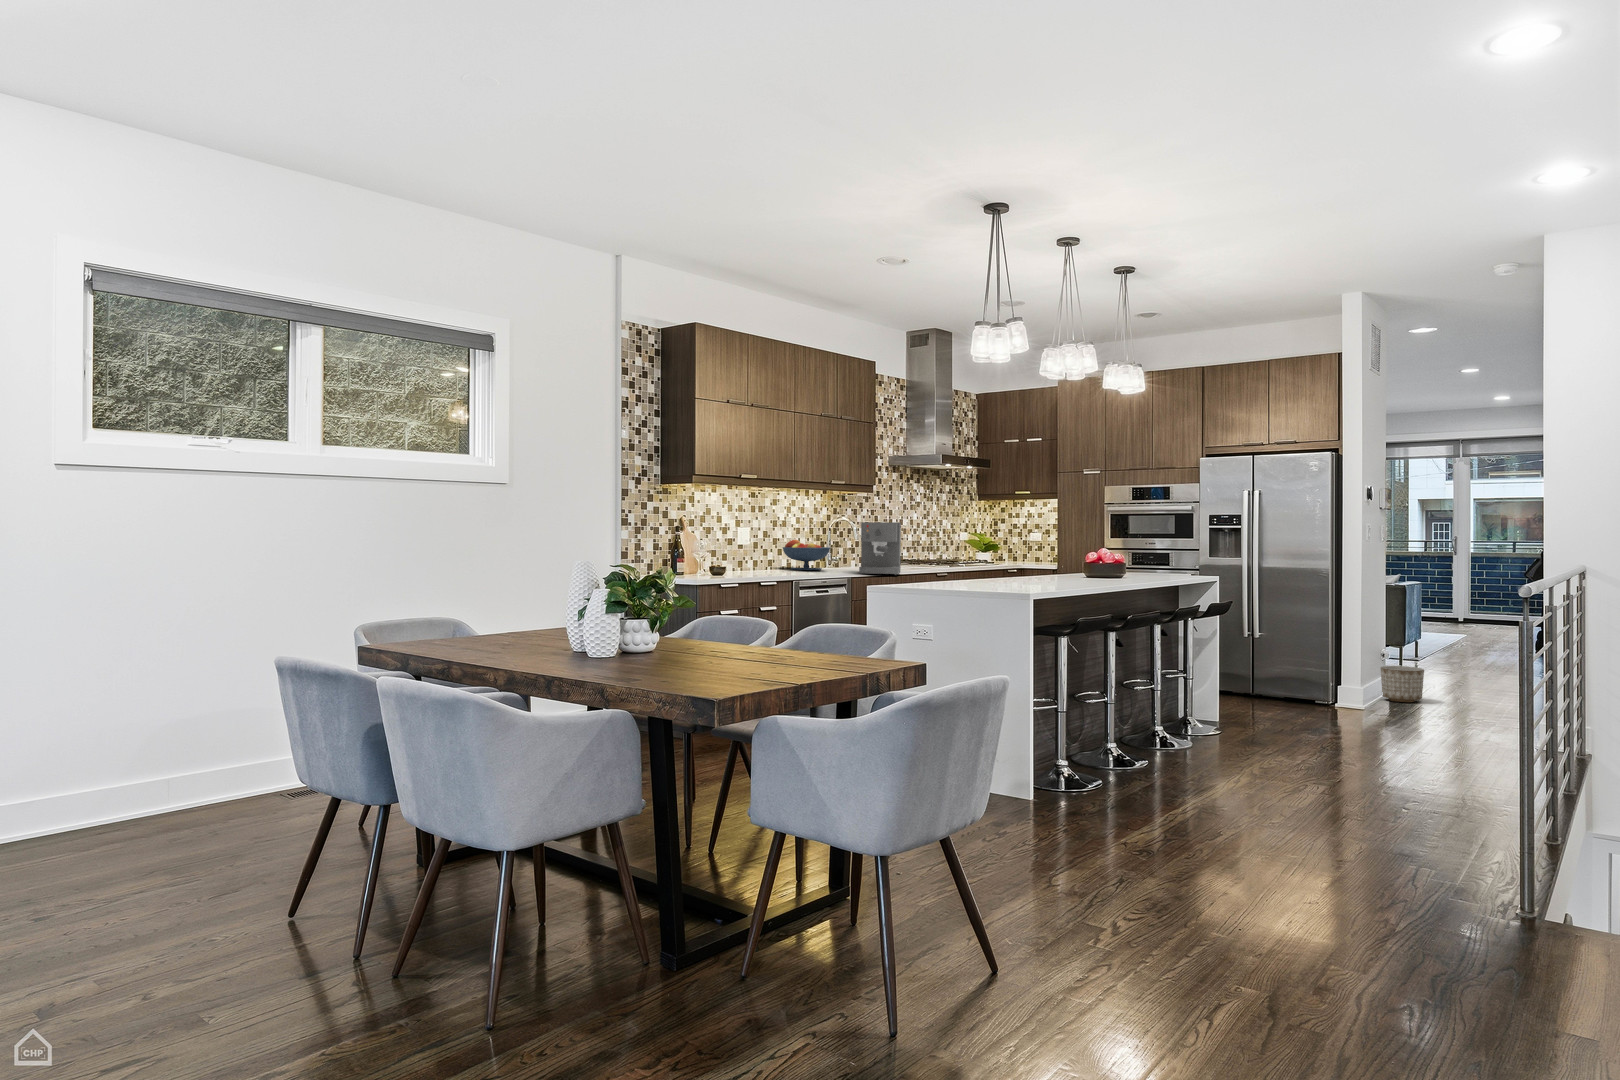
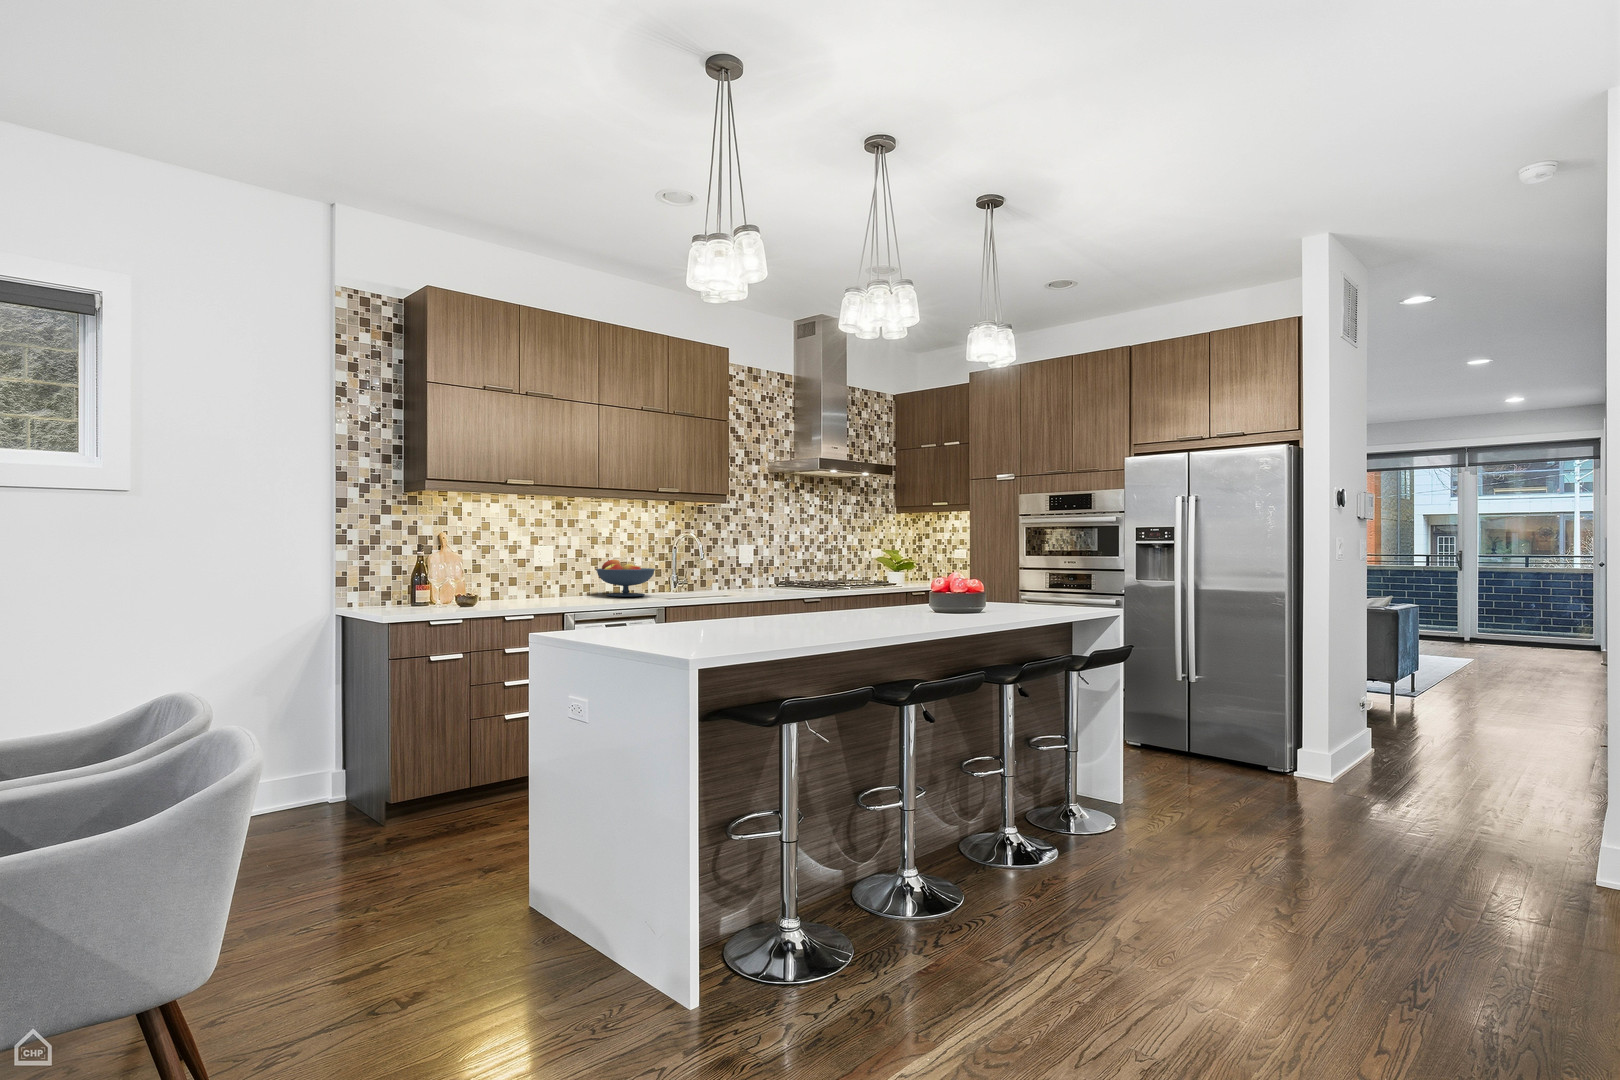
coffee maker: present [859,522,901,575] -> none [684,538,743,603]
planter: present [1381,666,1424,702] -> none [1360,721,1420,772]

